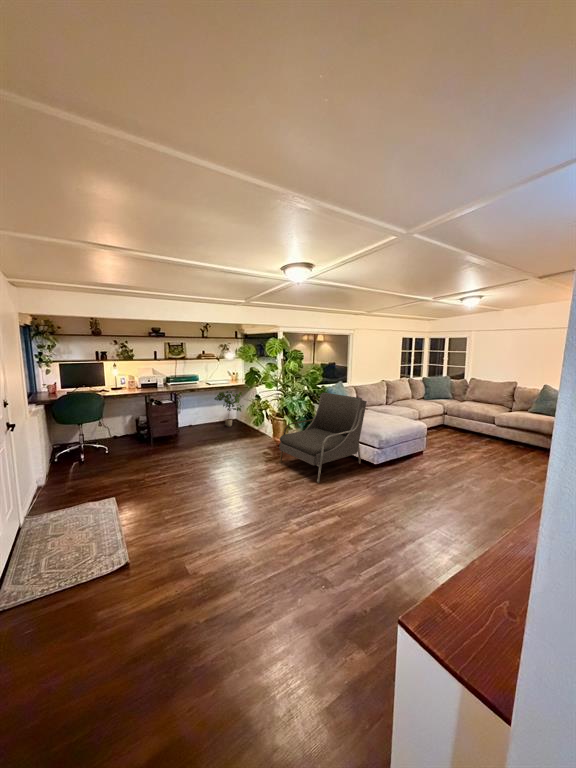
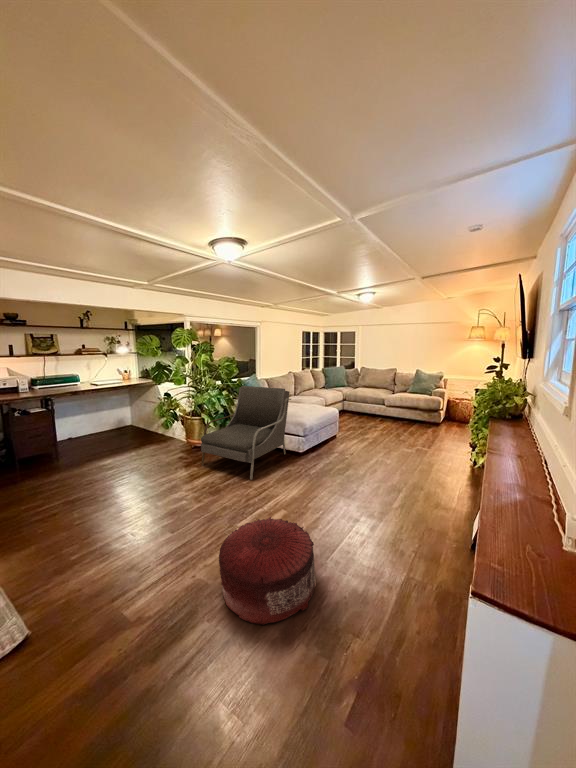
potted plant: present [214,391,242,427] -> none [103,392,143,434]
pouf: none [254,518,343,612] -> present [219,517,316,625]

